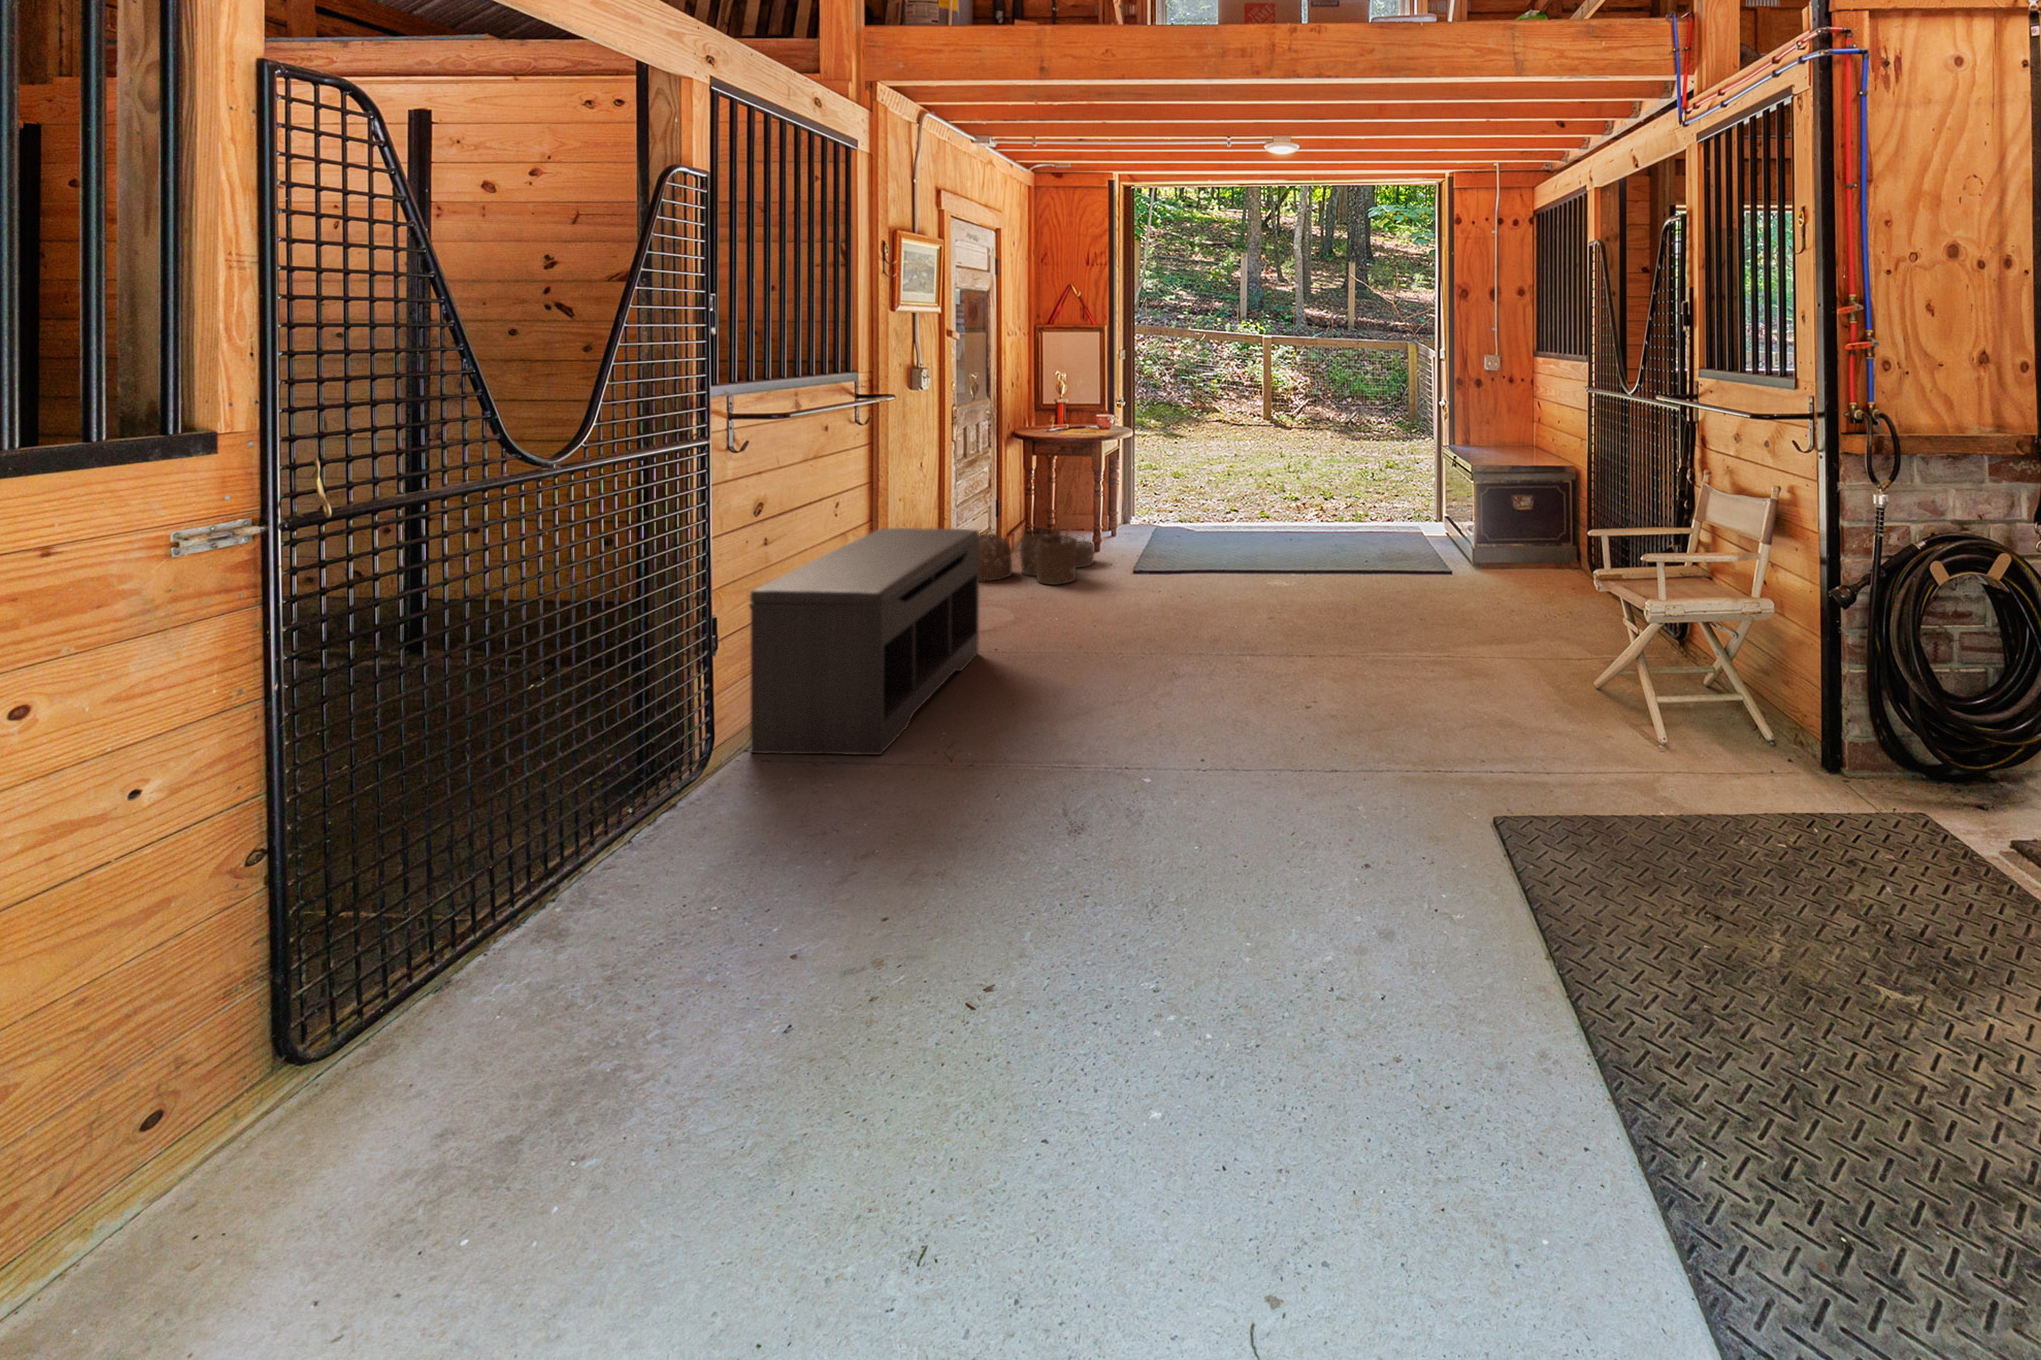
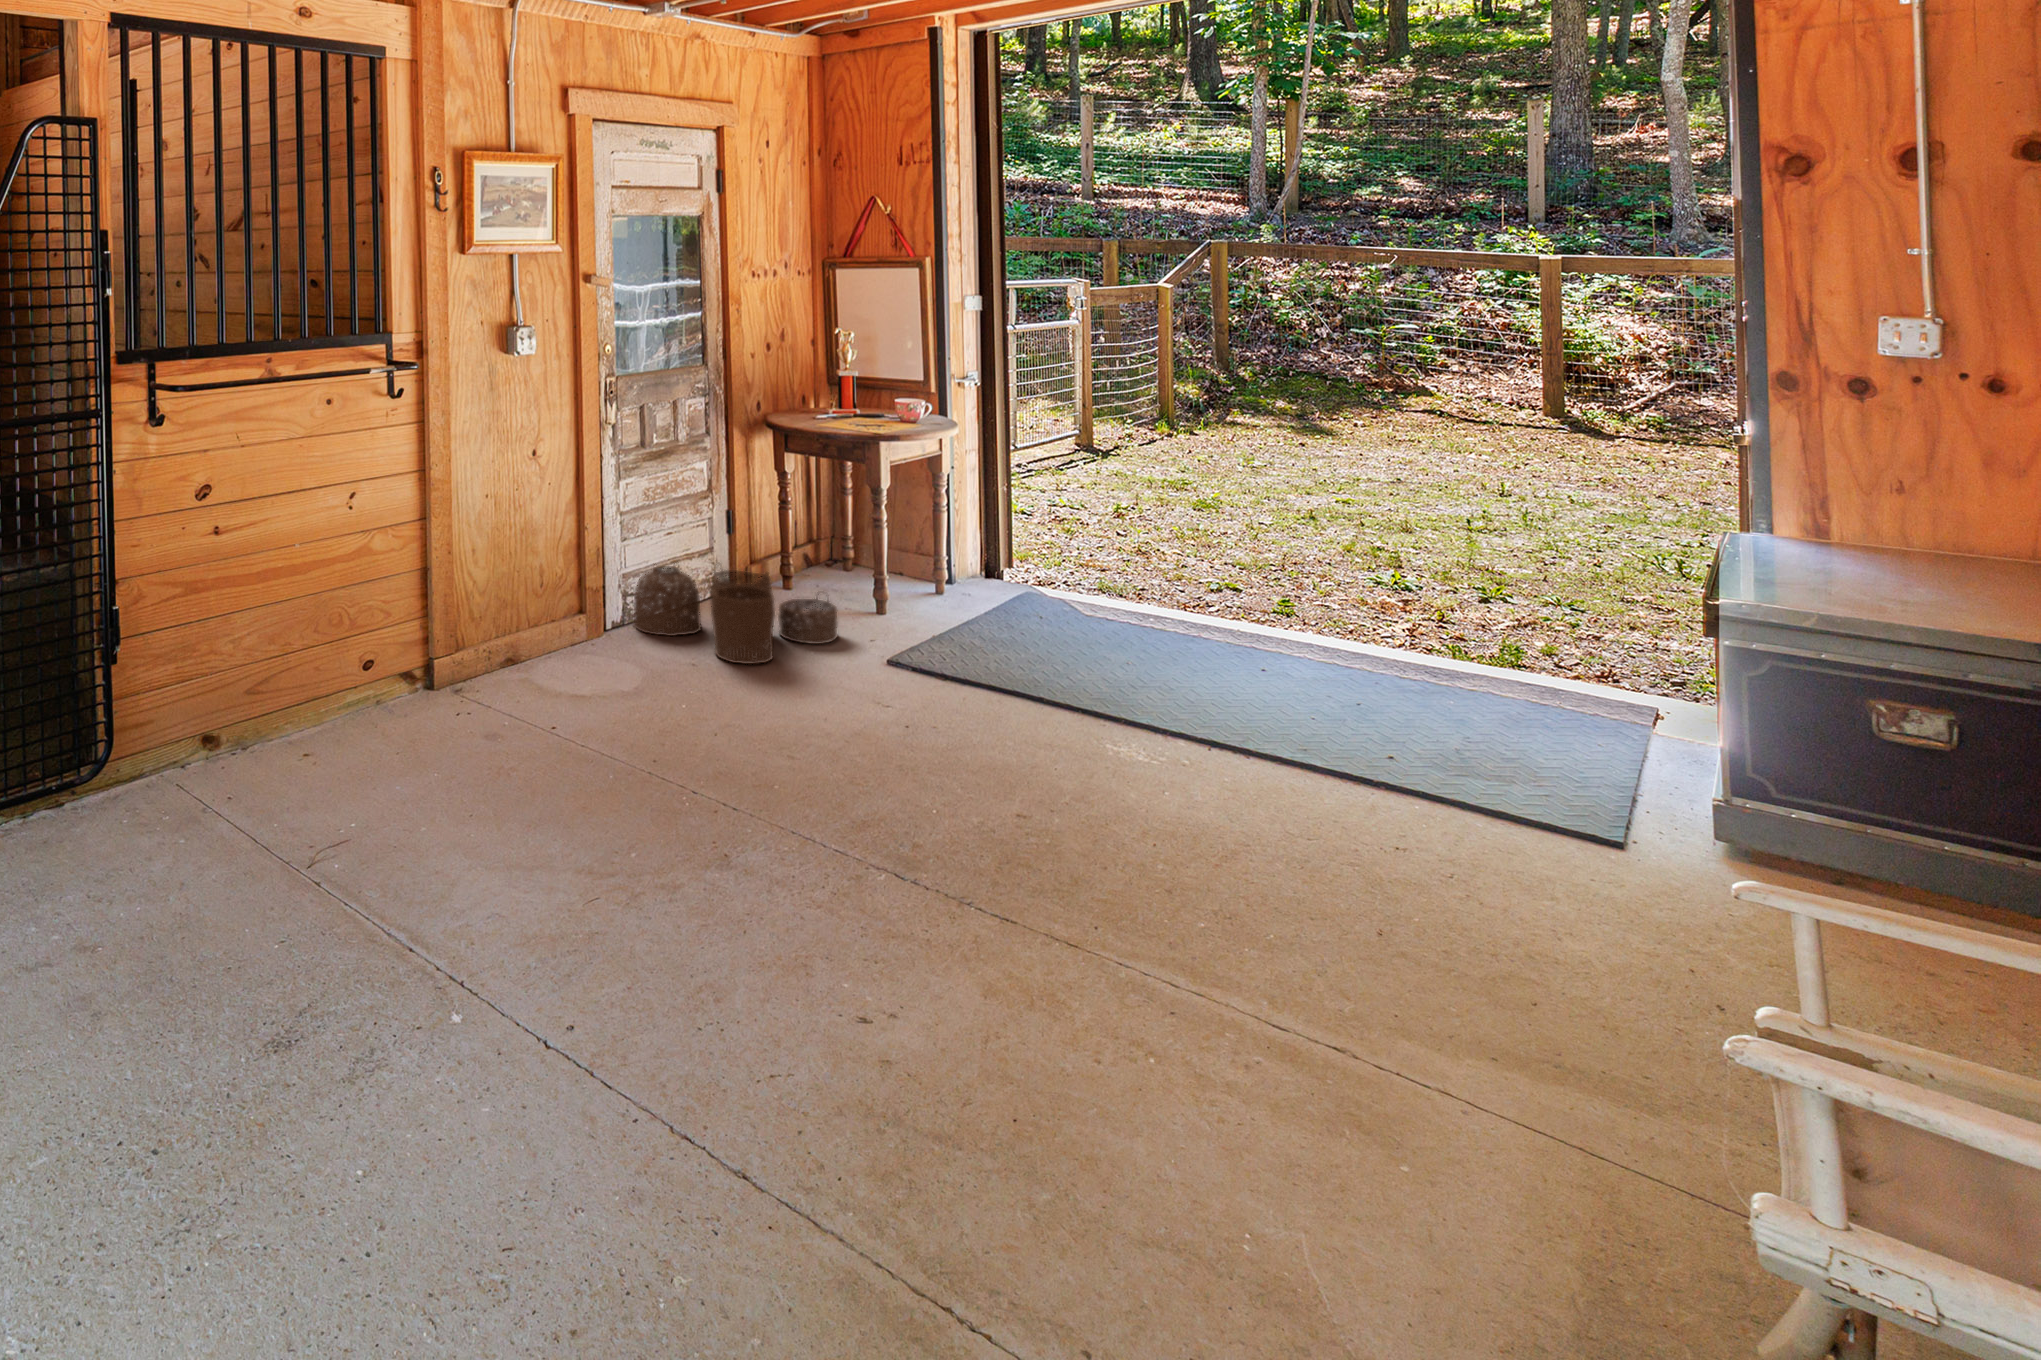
bench: present [749,528,979,755] -> none [148,539,502,833]

